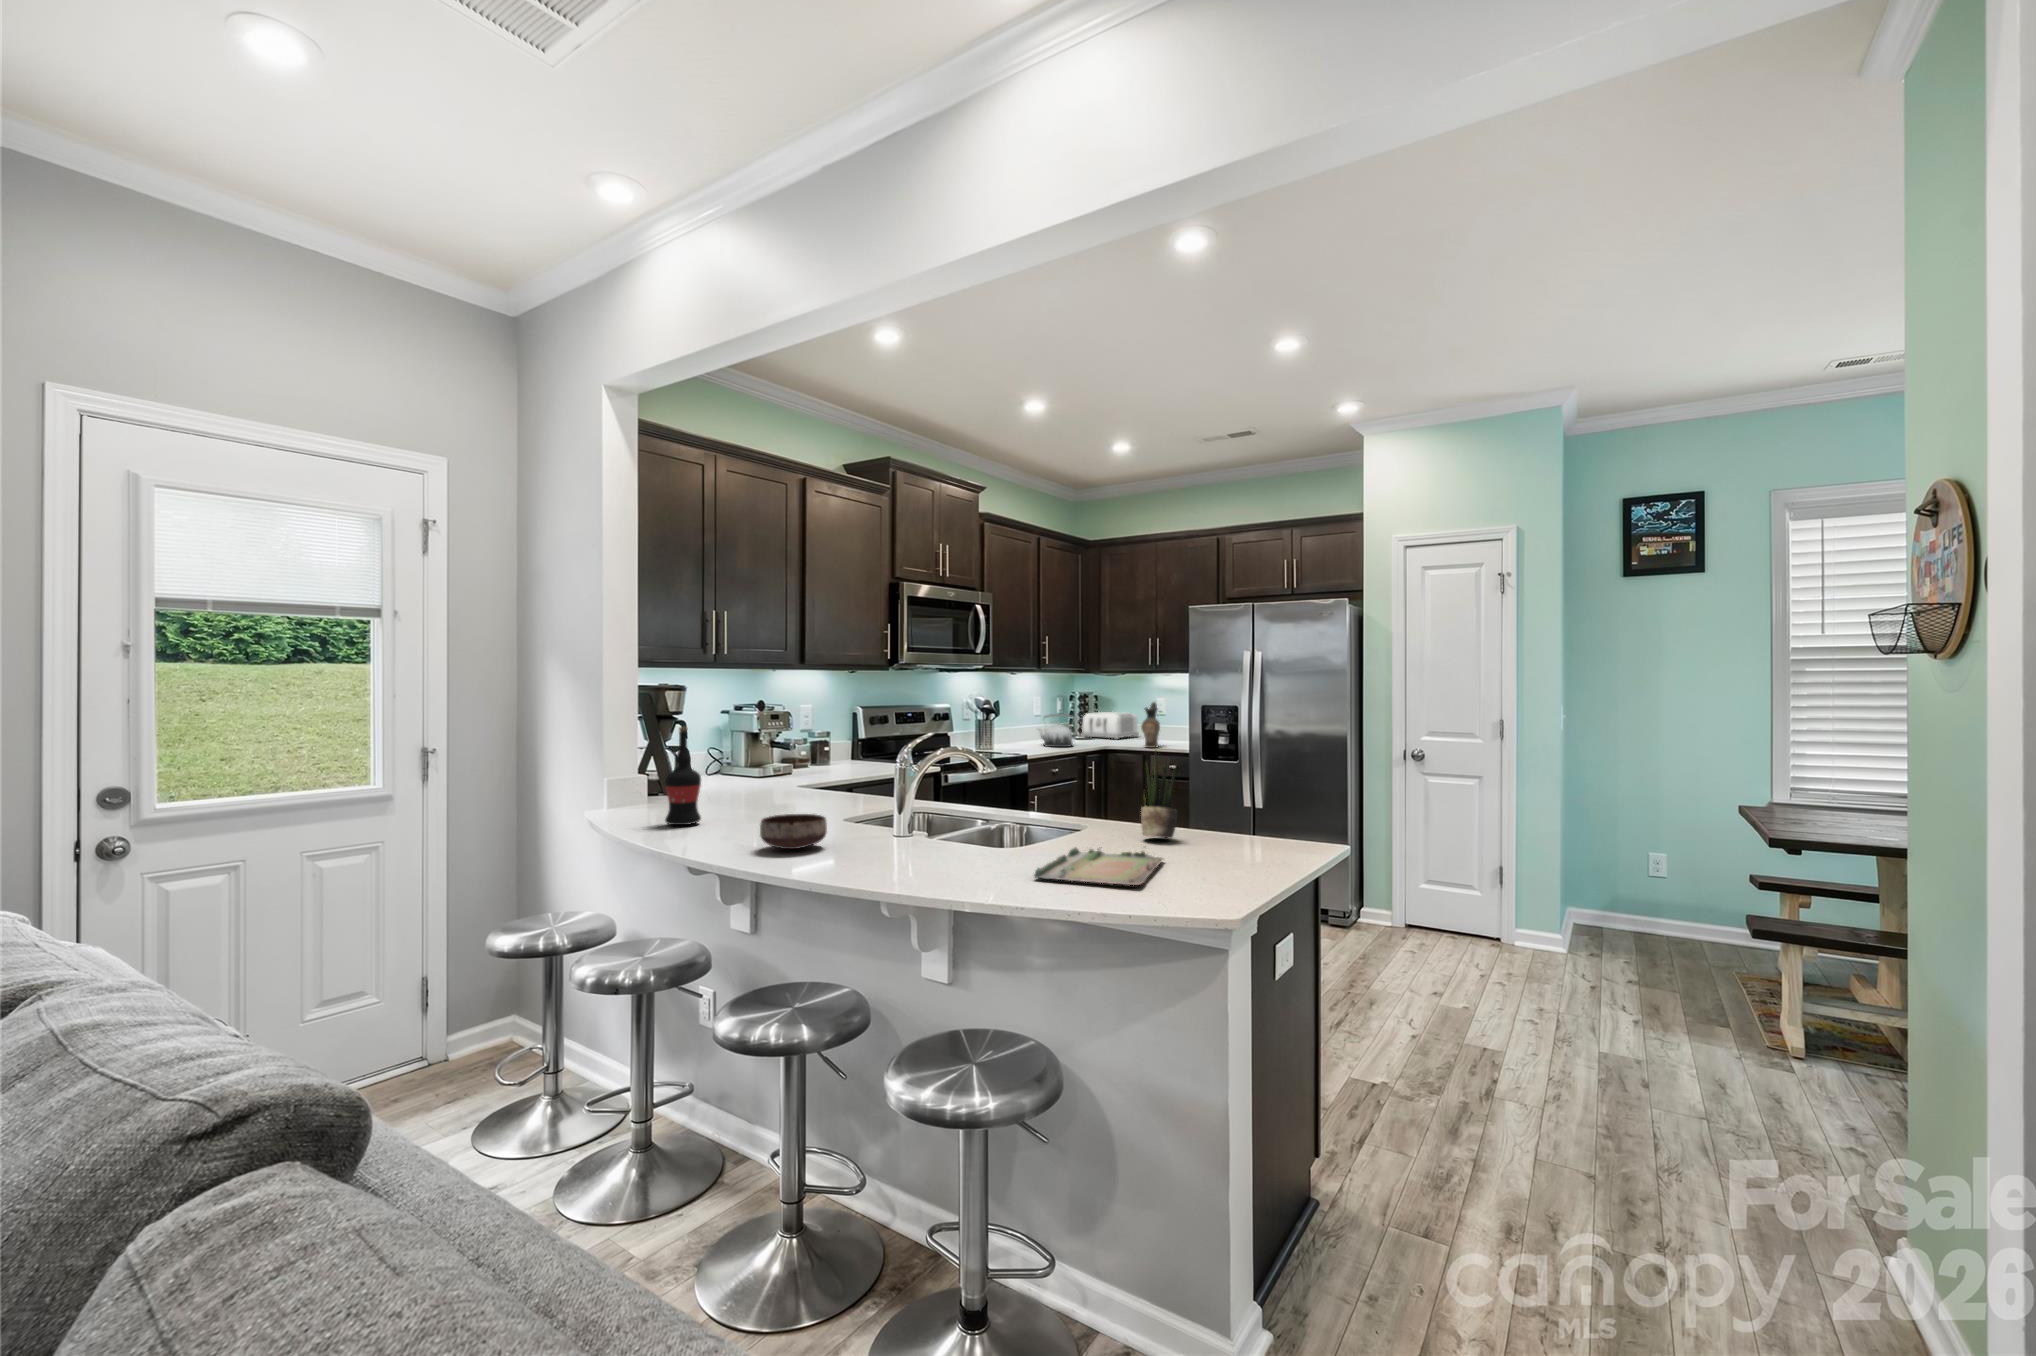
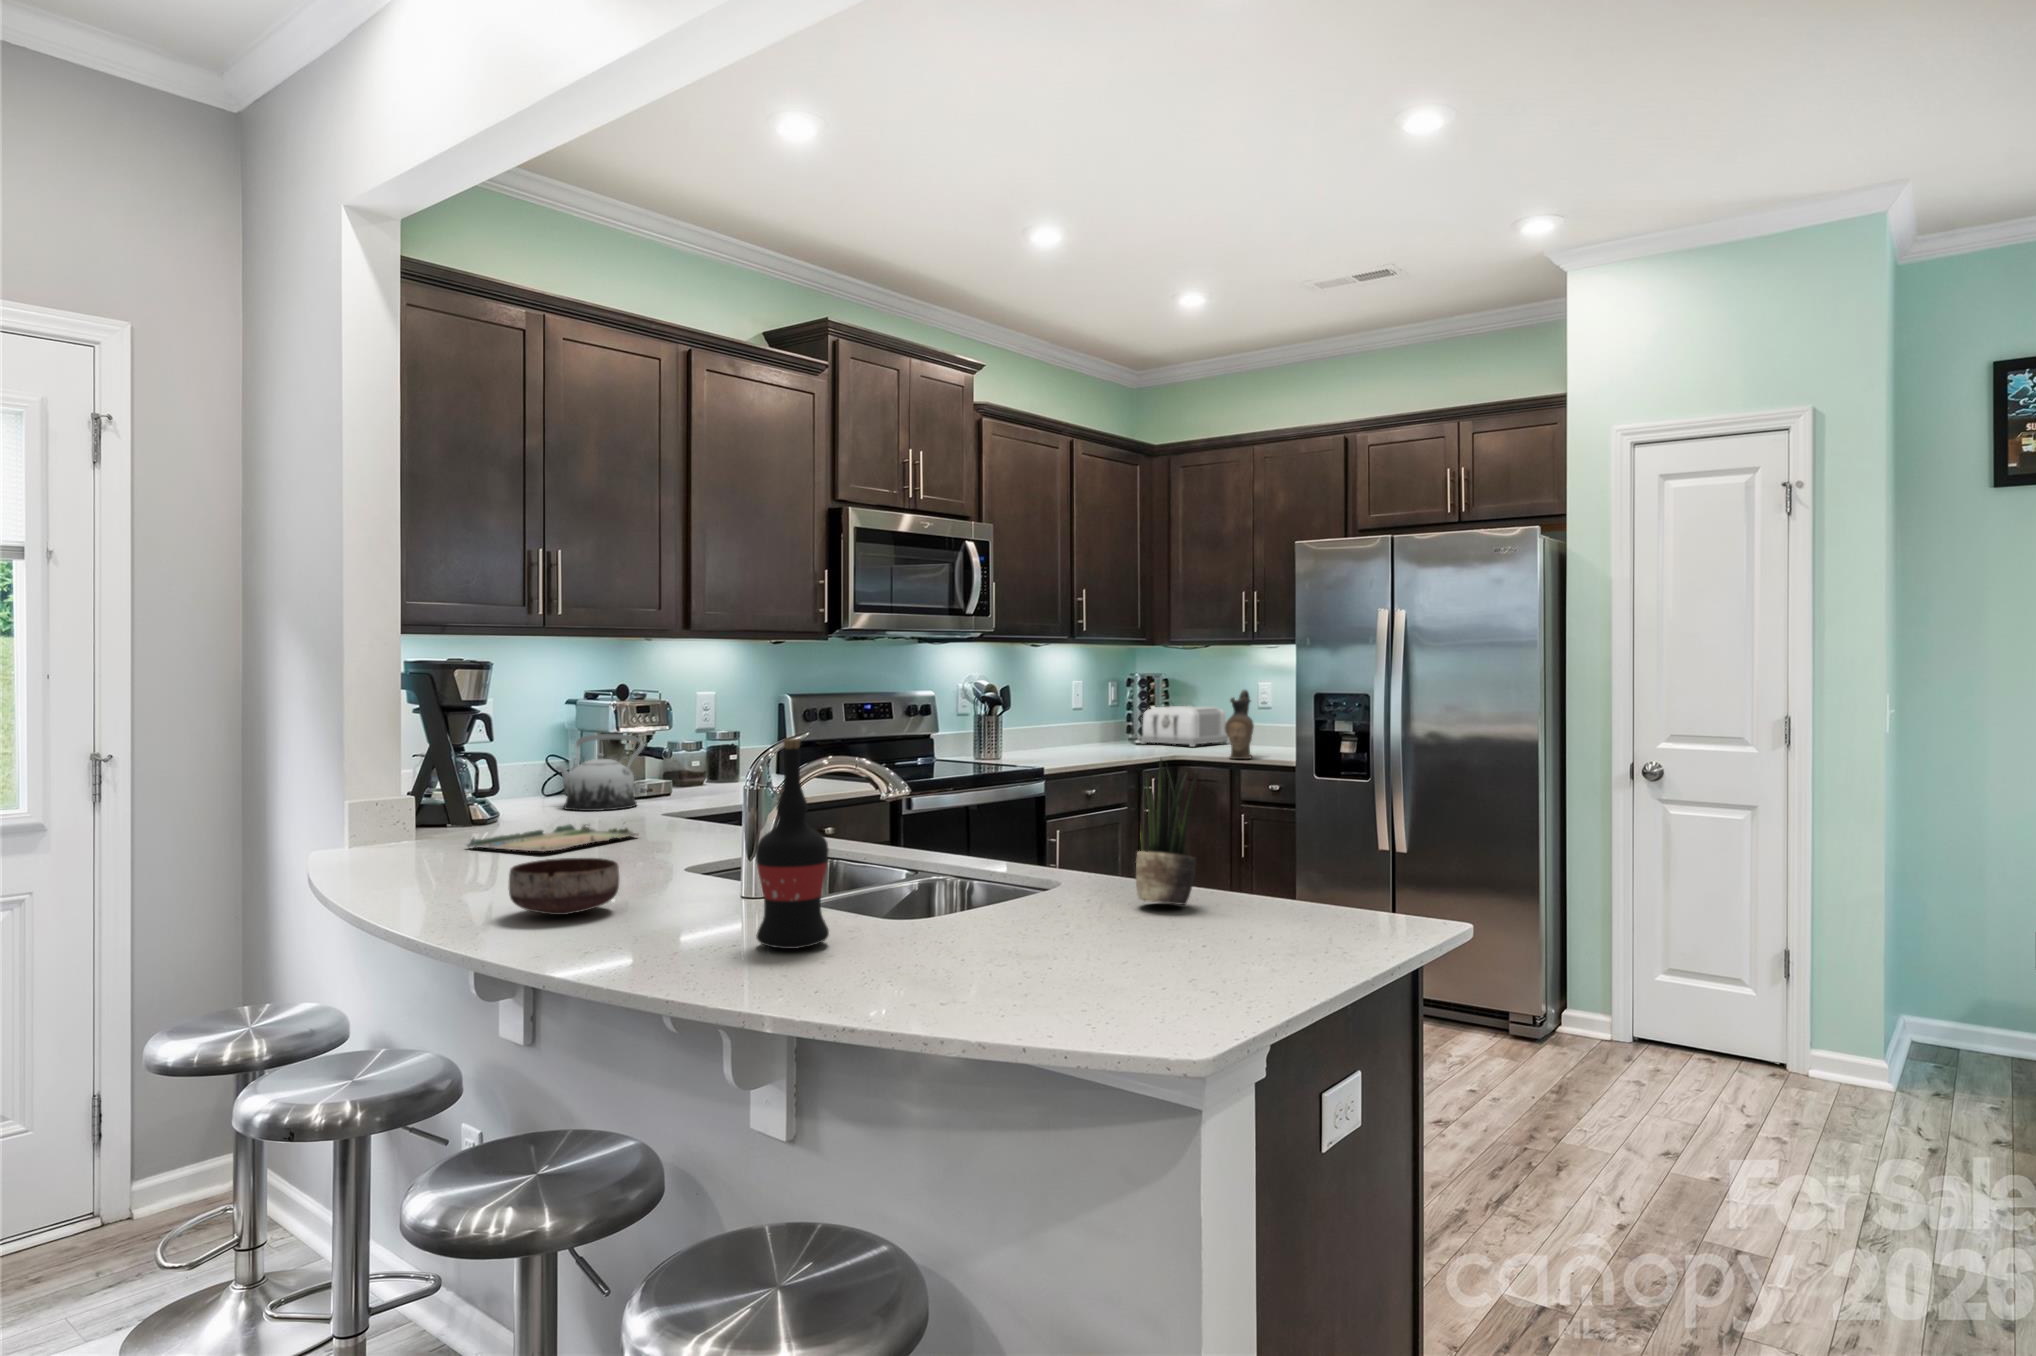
teapot: present [1038,714,1073,747] -> present [556,734,644,811]
wine bottle: present [665,727,701,825] -> present [756,738,829,949]
tray: present [1034,848,1163,885] -> present [467,824,638,852]

